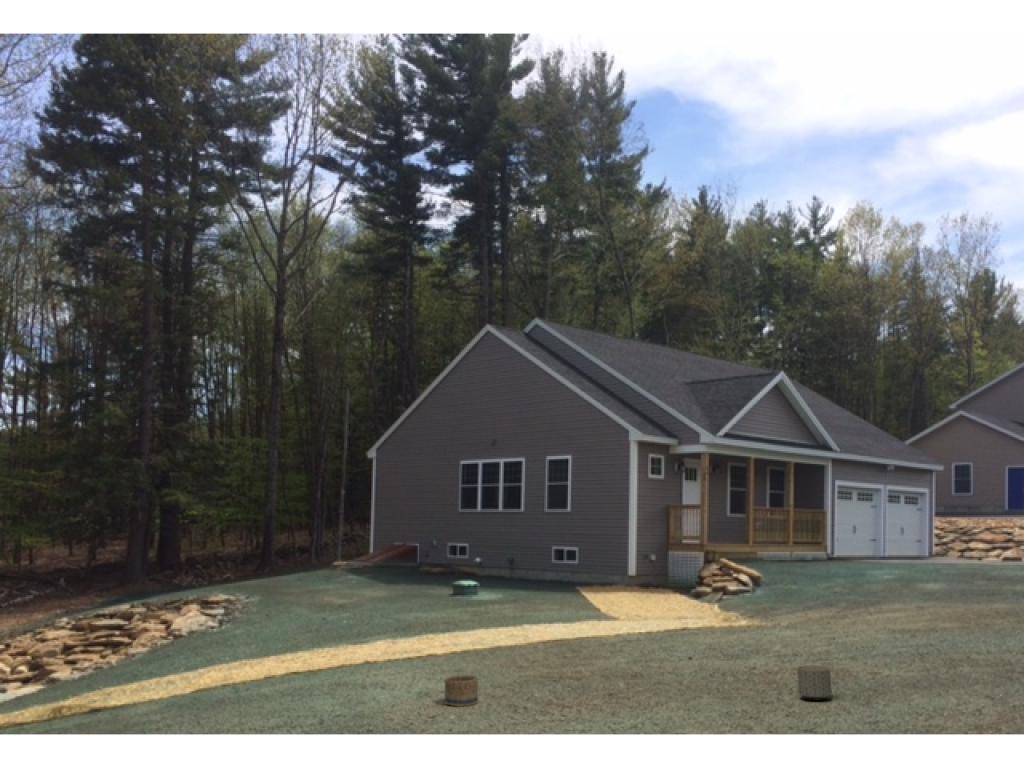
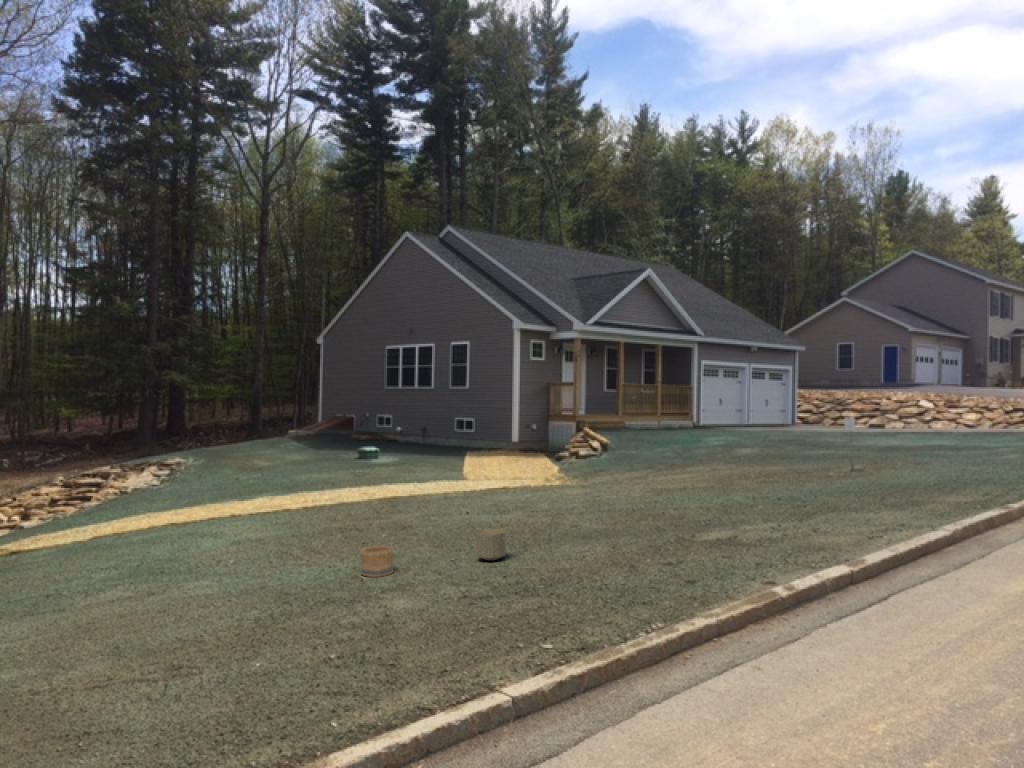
basket: present [444,675,478,707] -> present [360,545,394,577]

